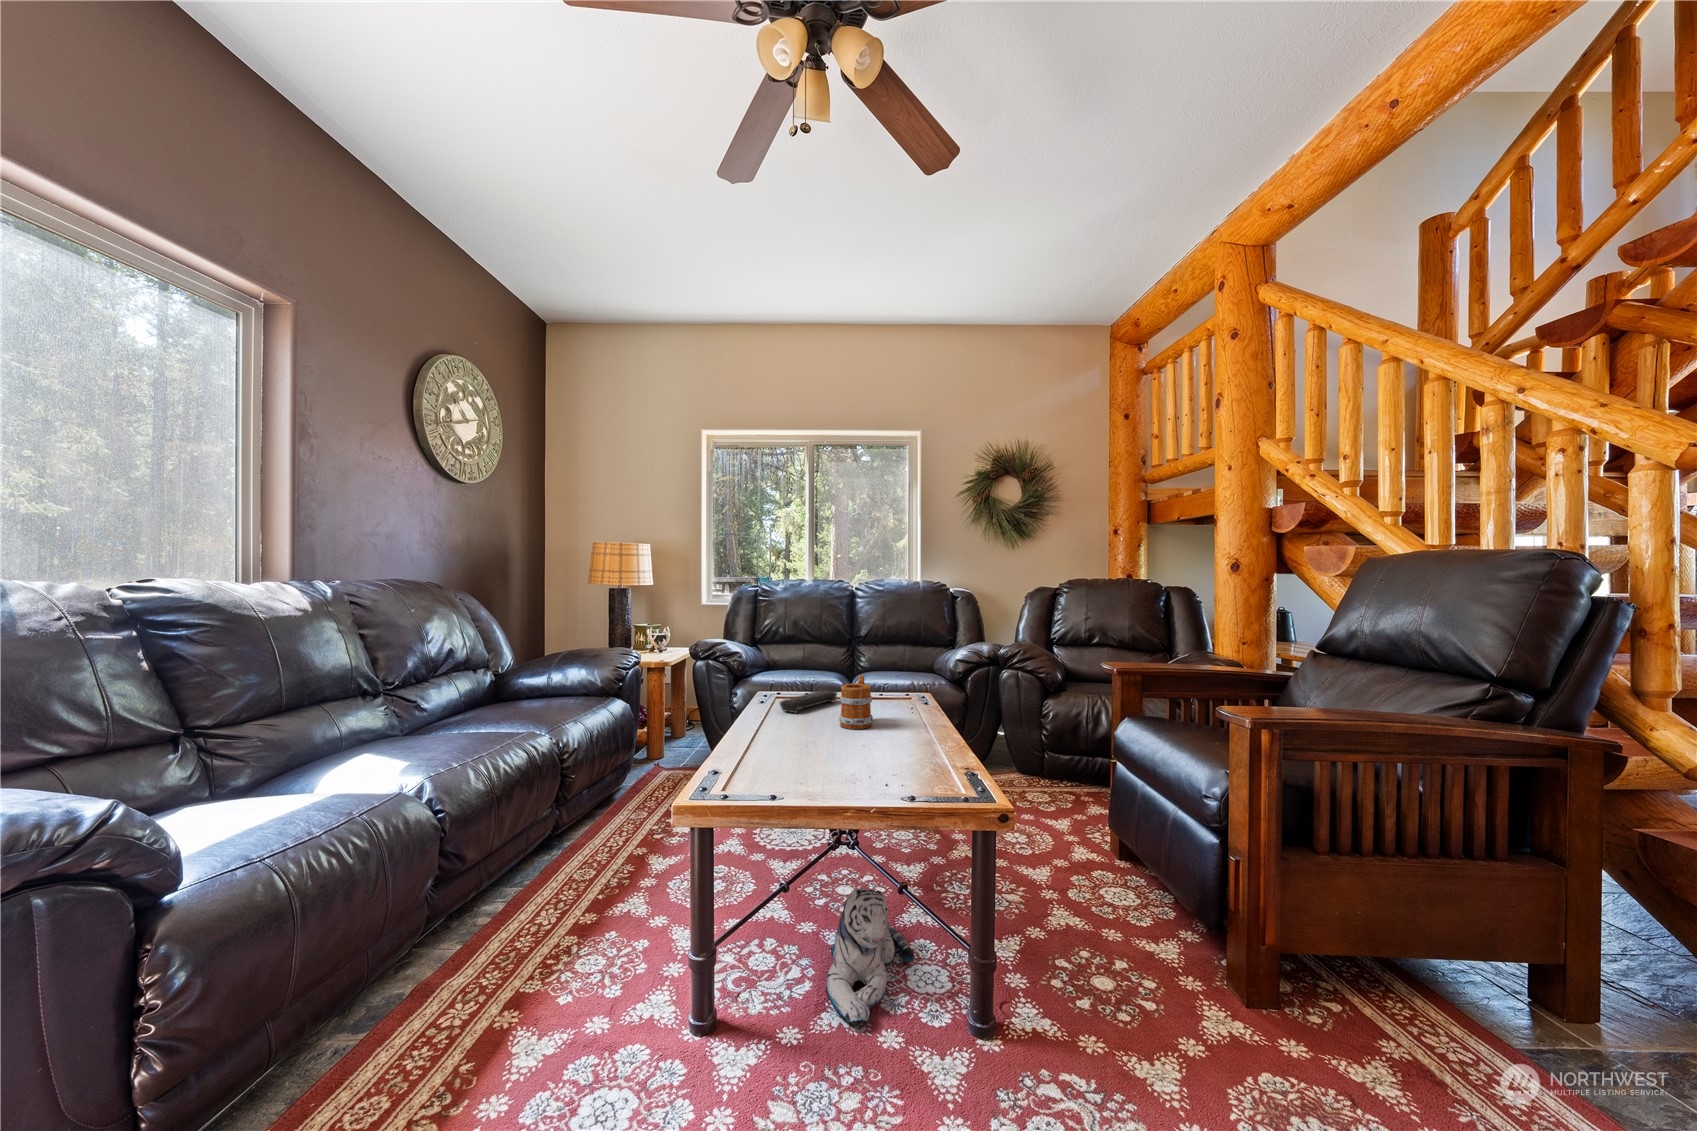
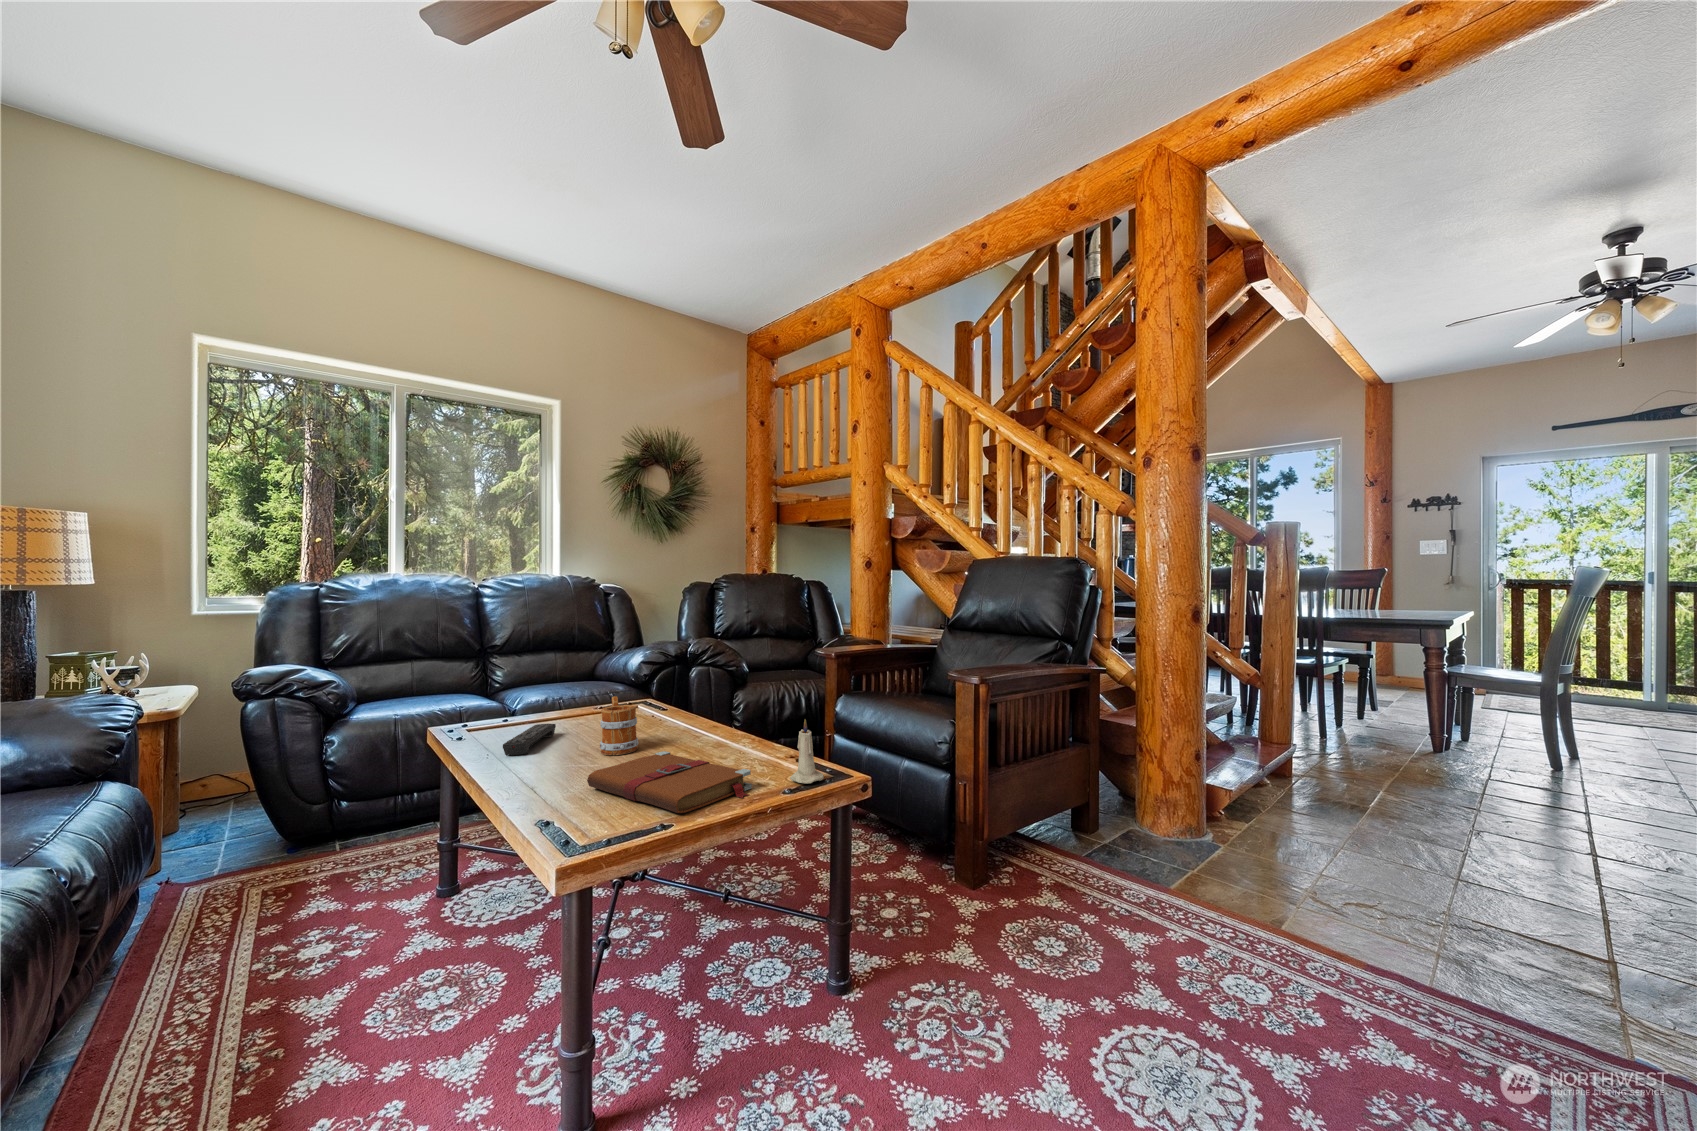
candle: none [936,727,970,797] -> present [790,719,824,784]
book: none [784,733,895,792] -> present [587,751,752,813]
plush toy: present [826,888,914,1023] -> none [655,904,749,1043]

